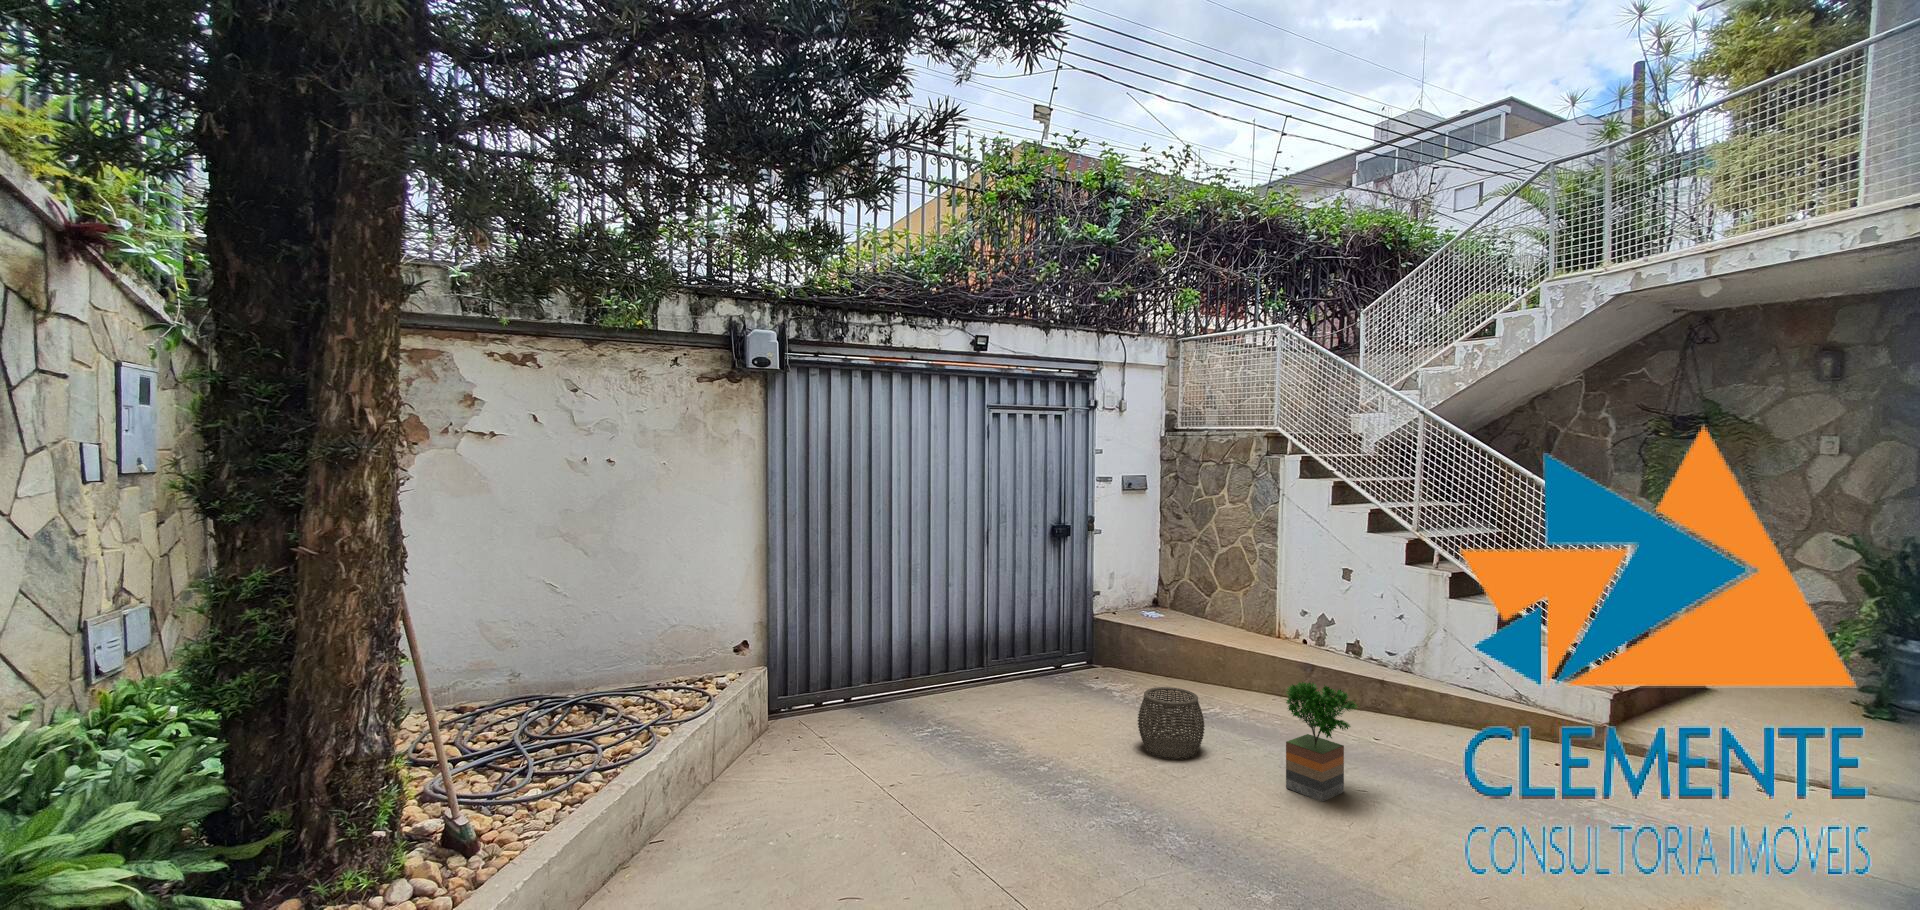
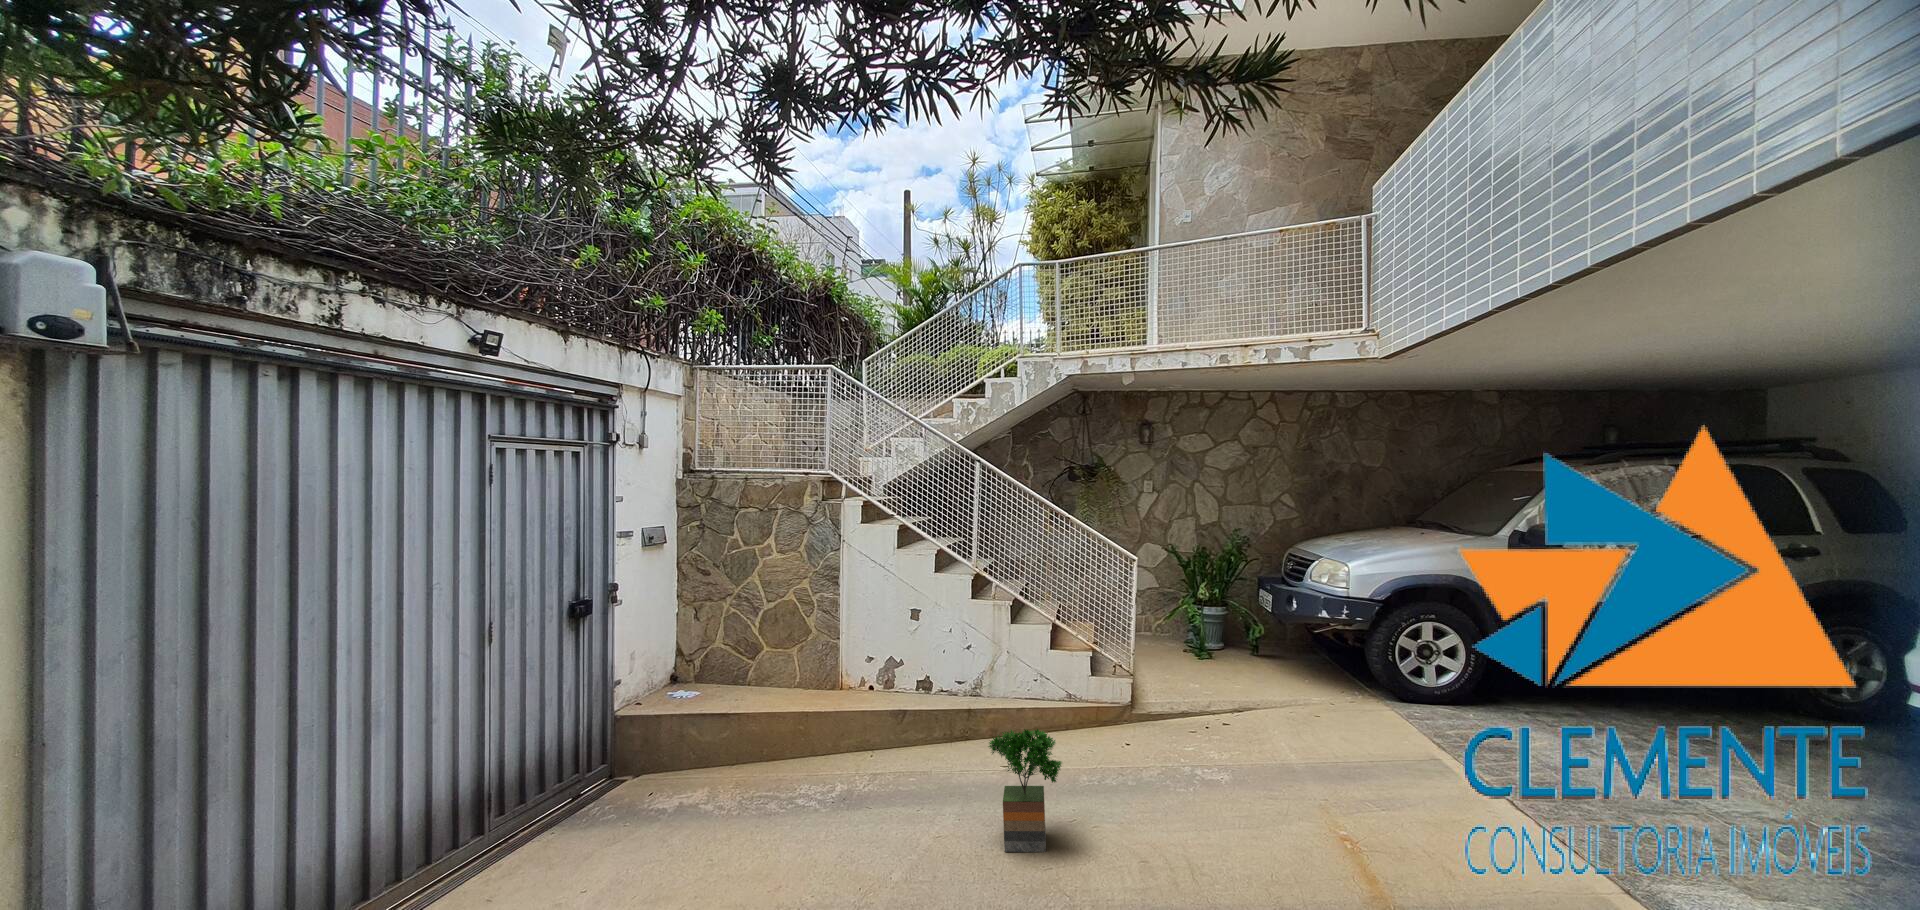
woven basket: present [1138,687,1205,759] -> none [815,779,894,873]

